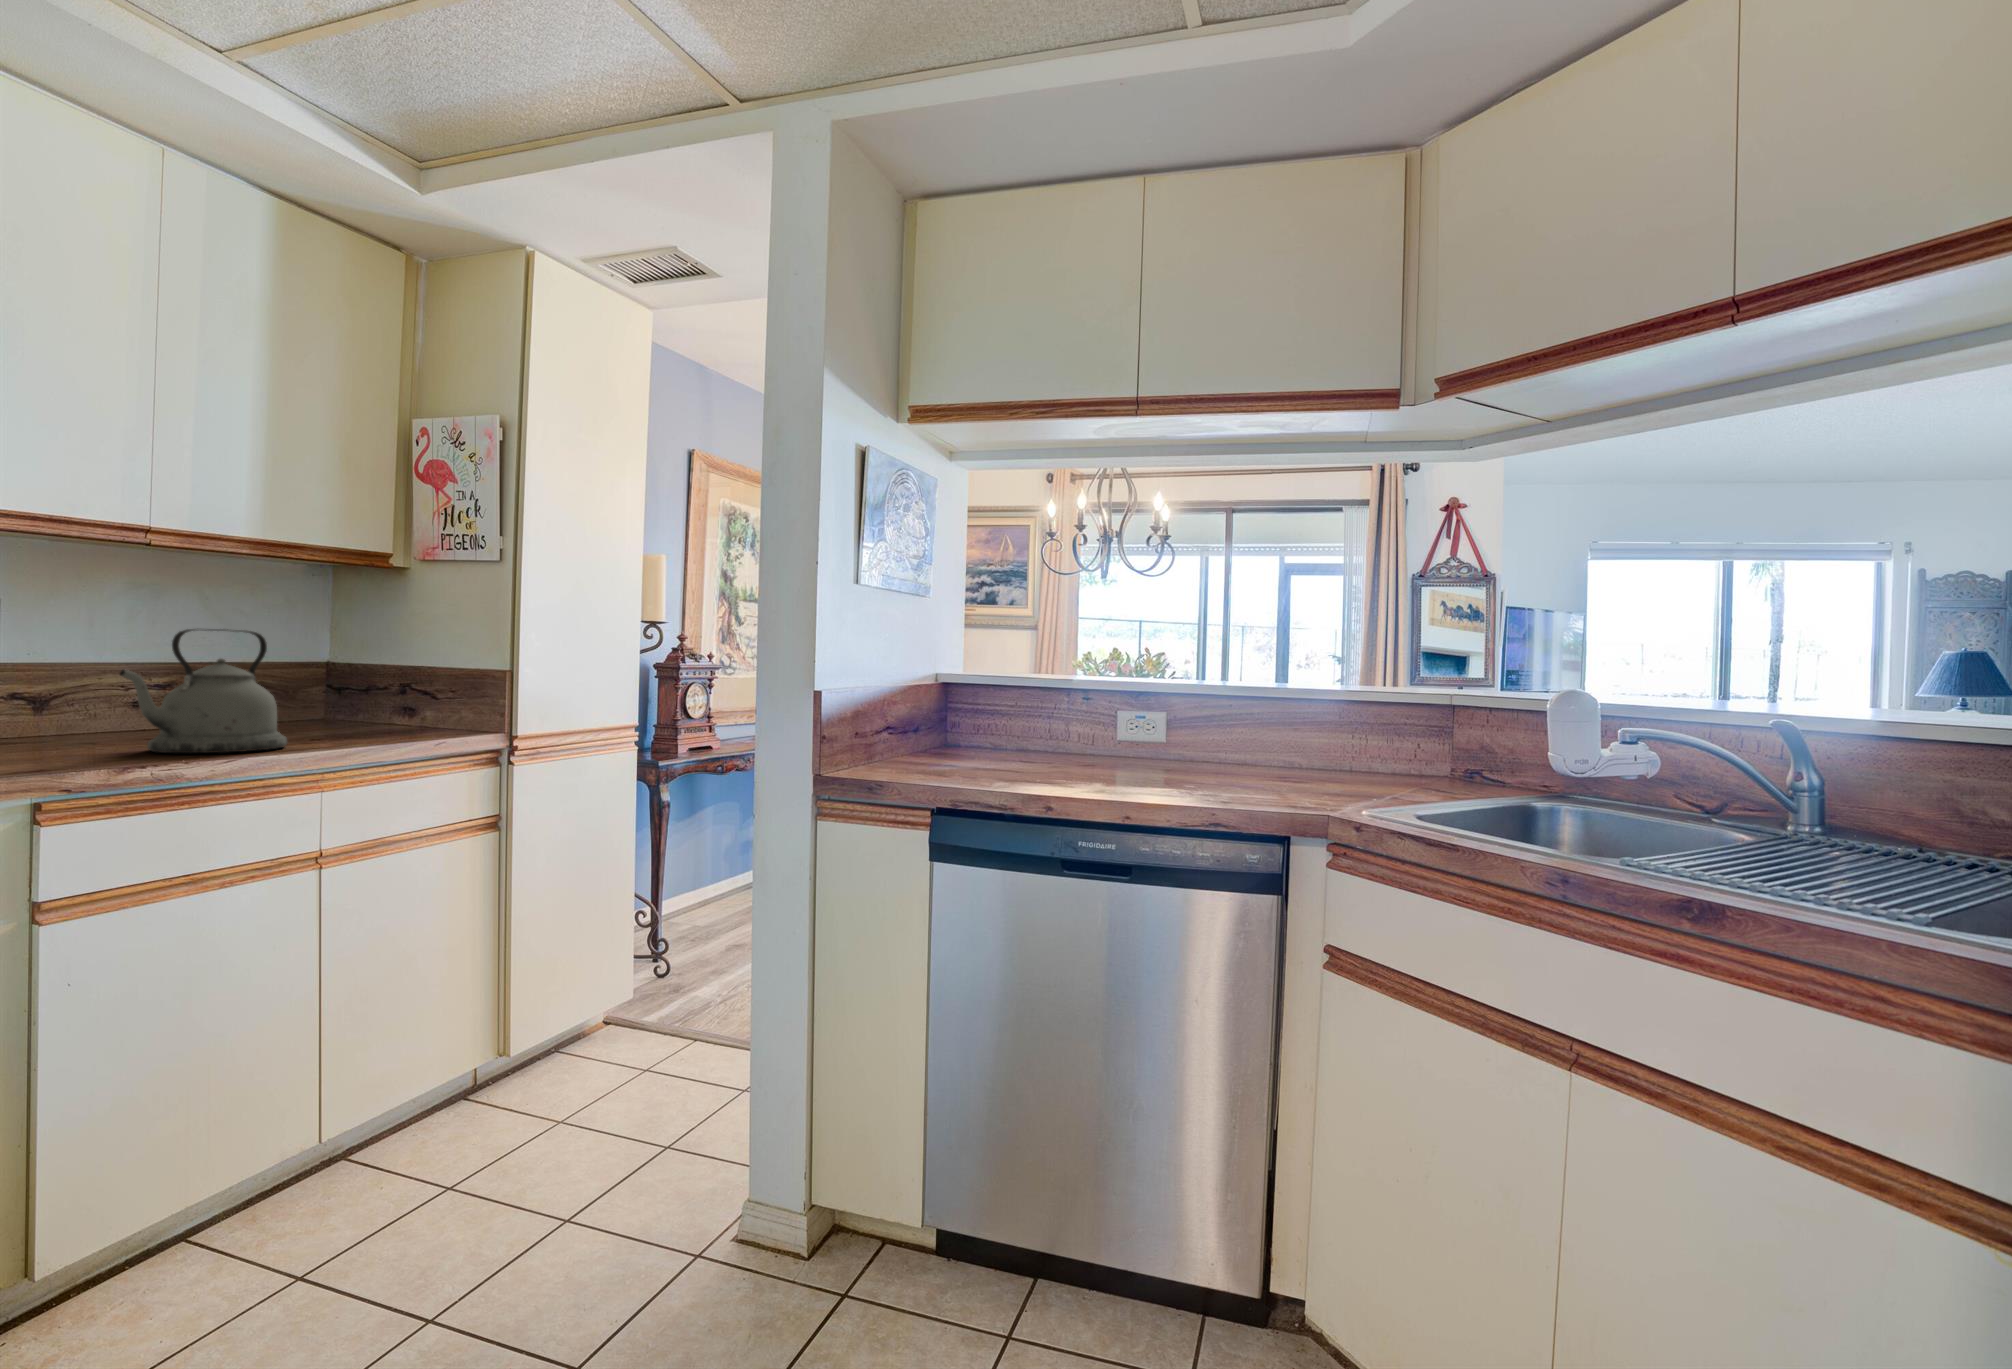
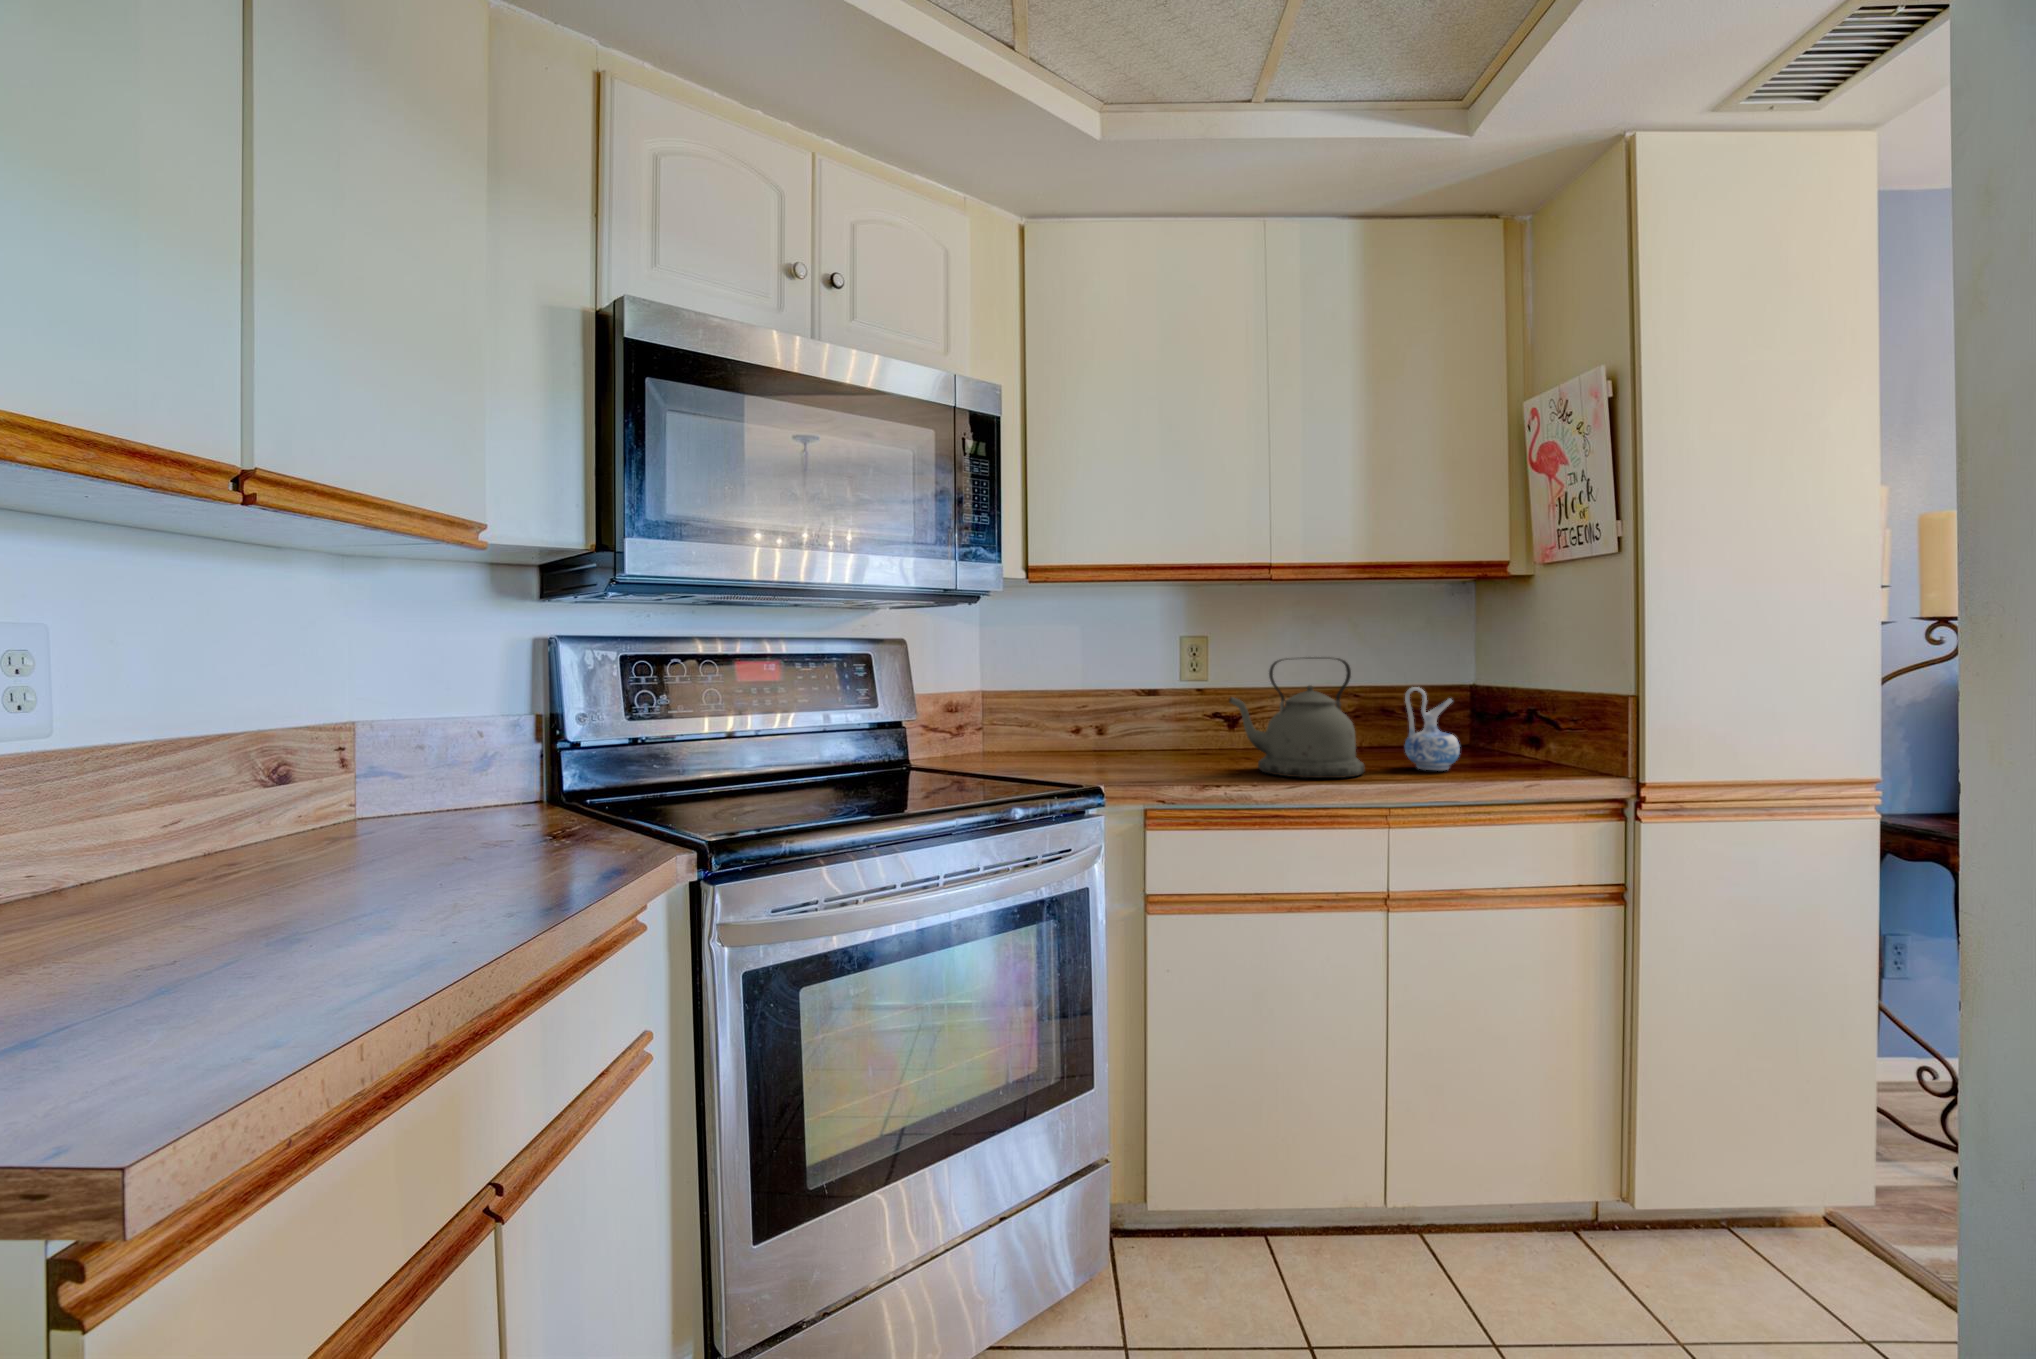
ceramic pitcher: none [315,663,371,739] -> present [1405,687,1460,770]

